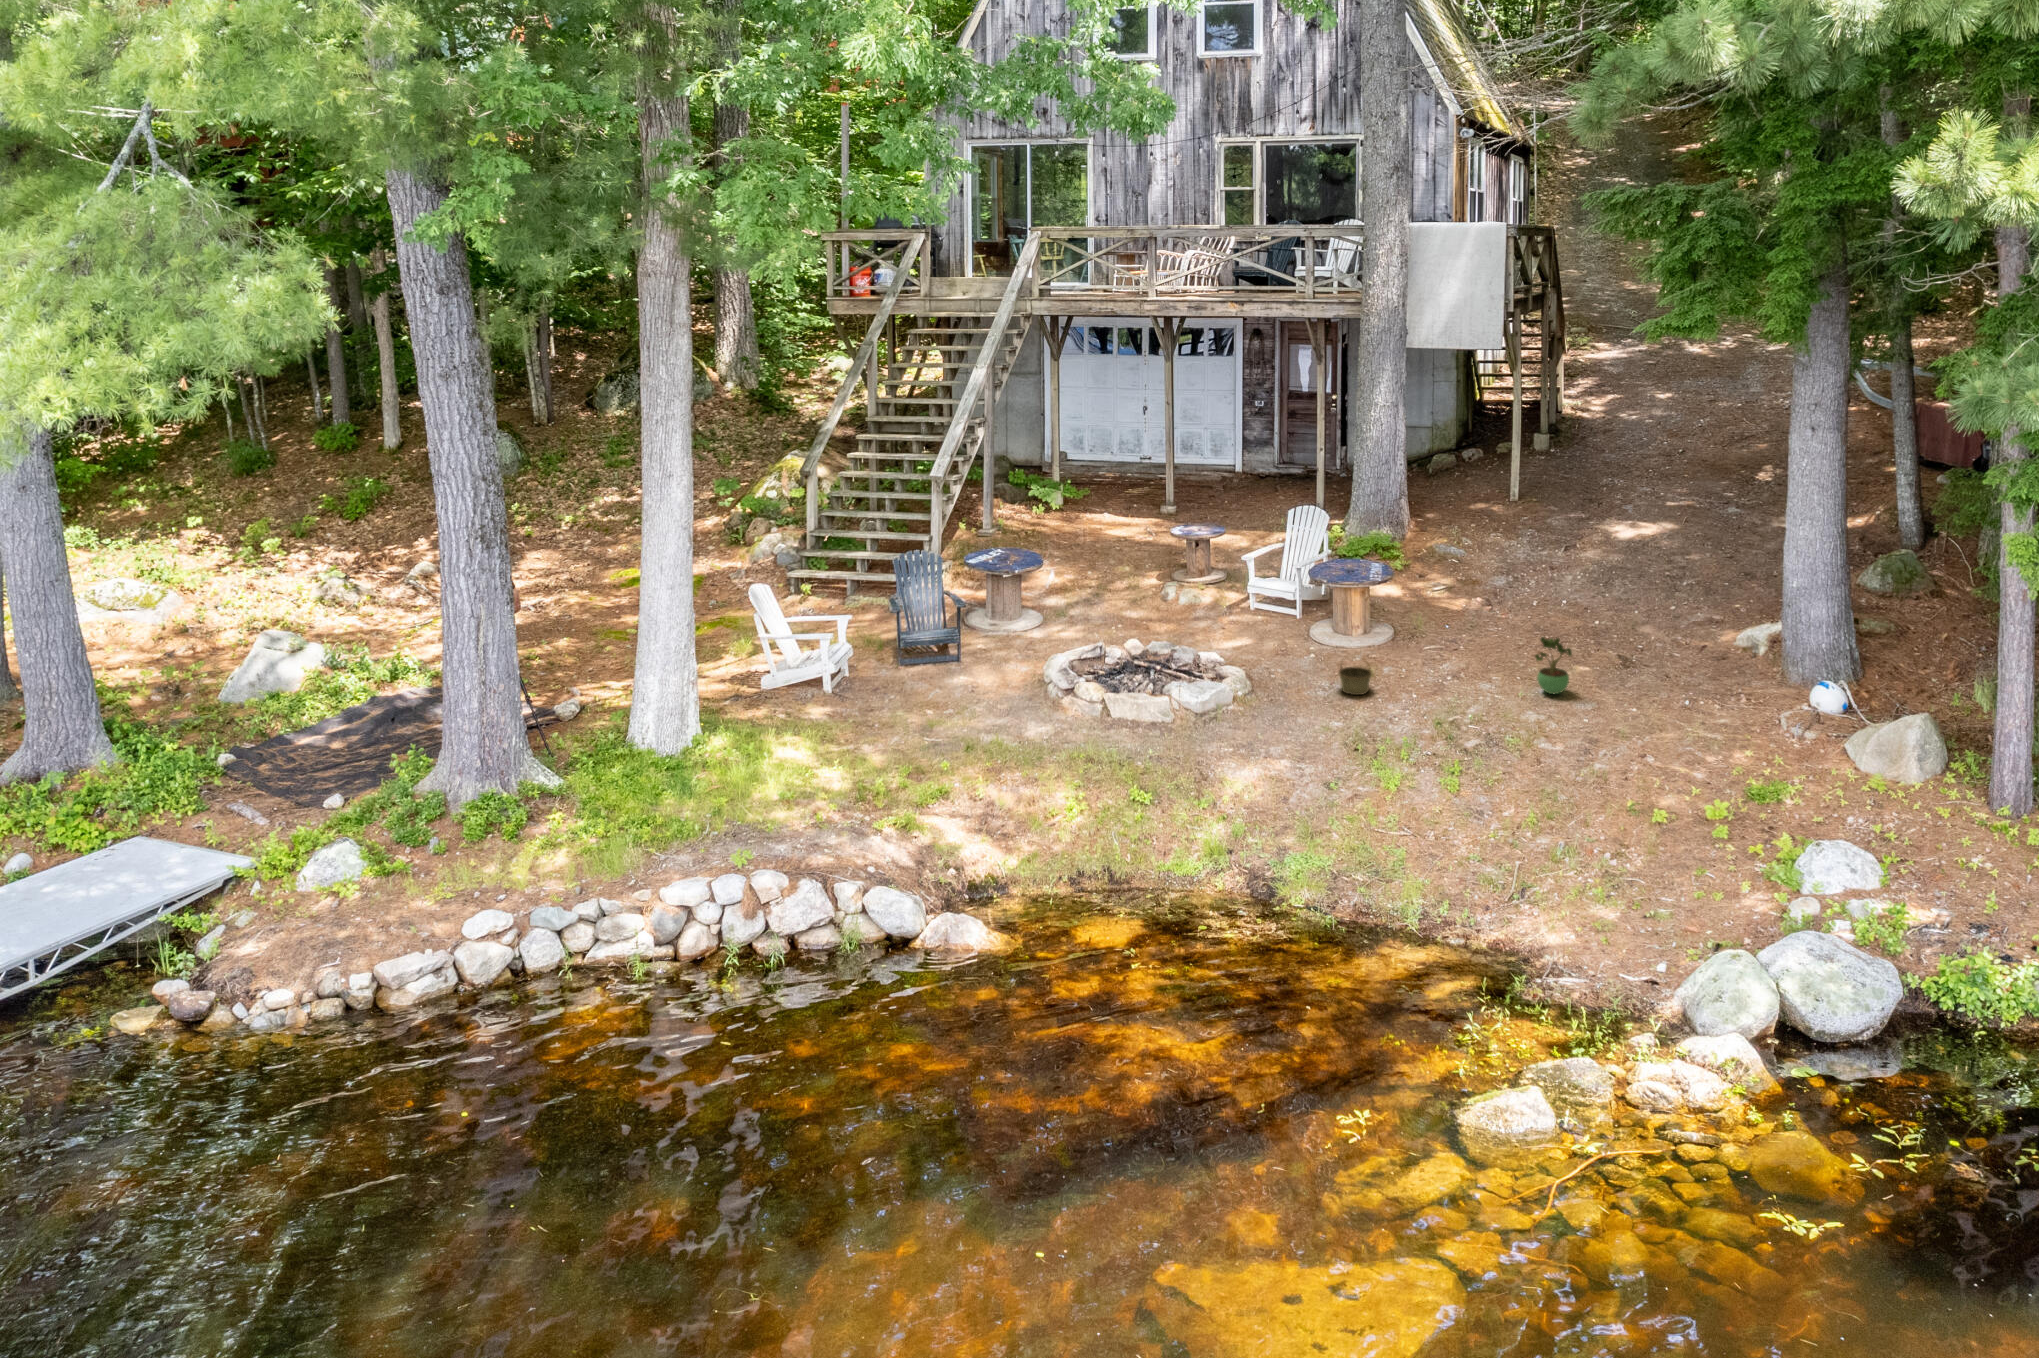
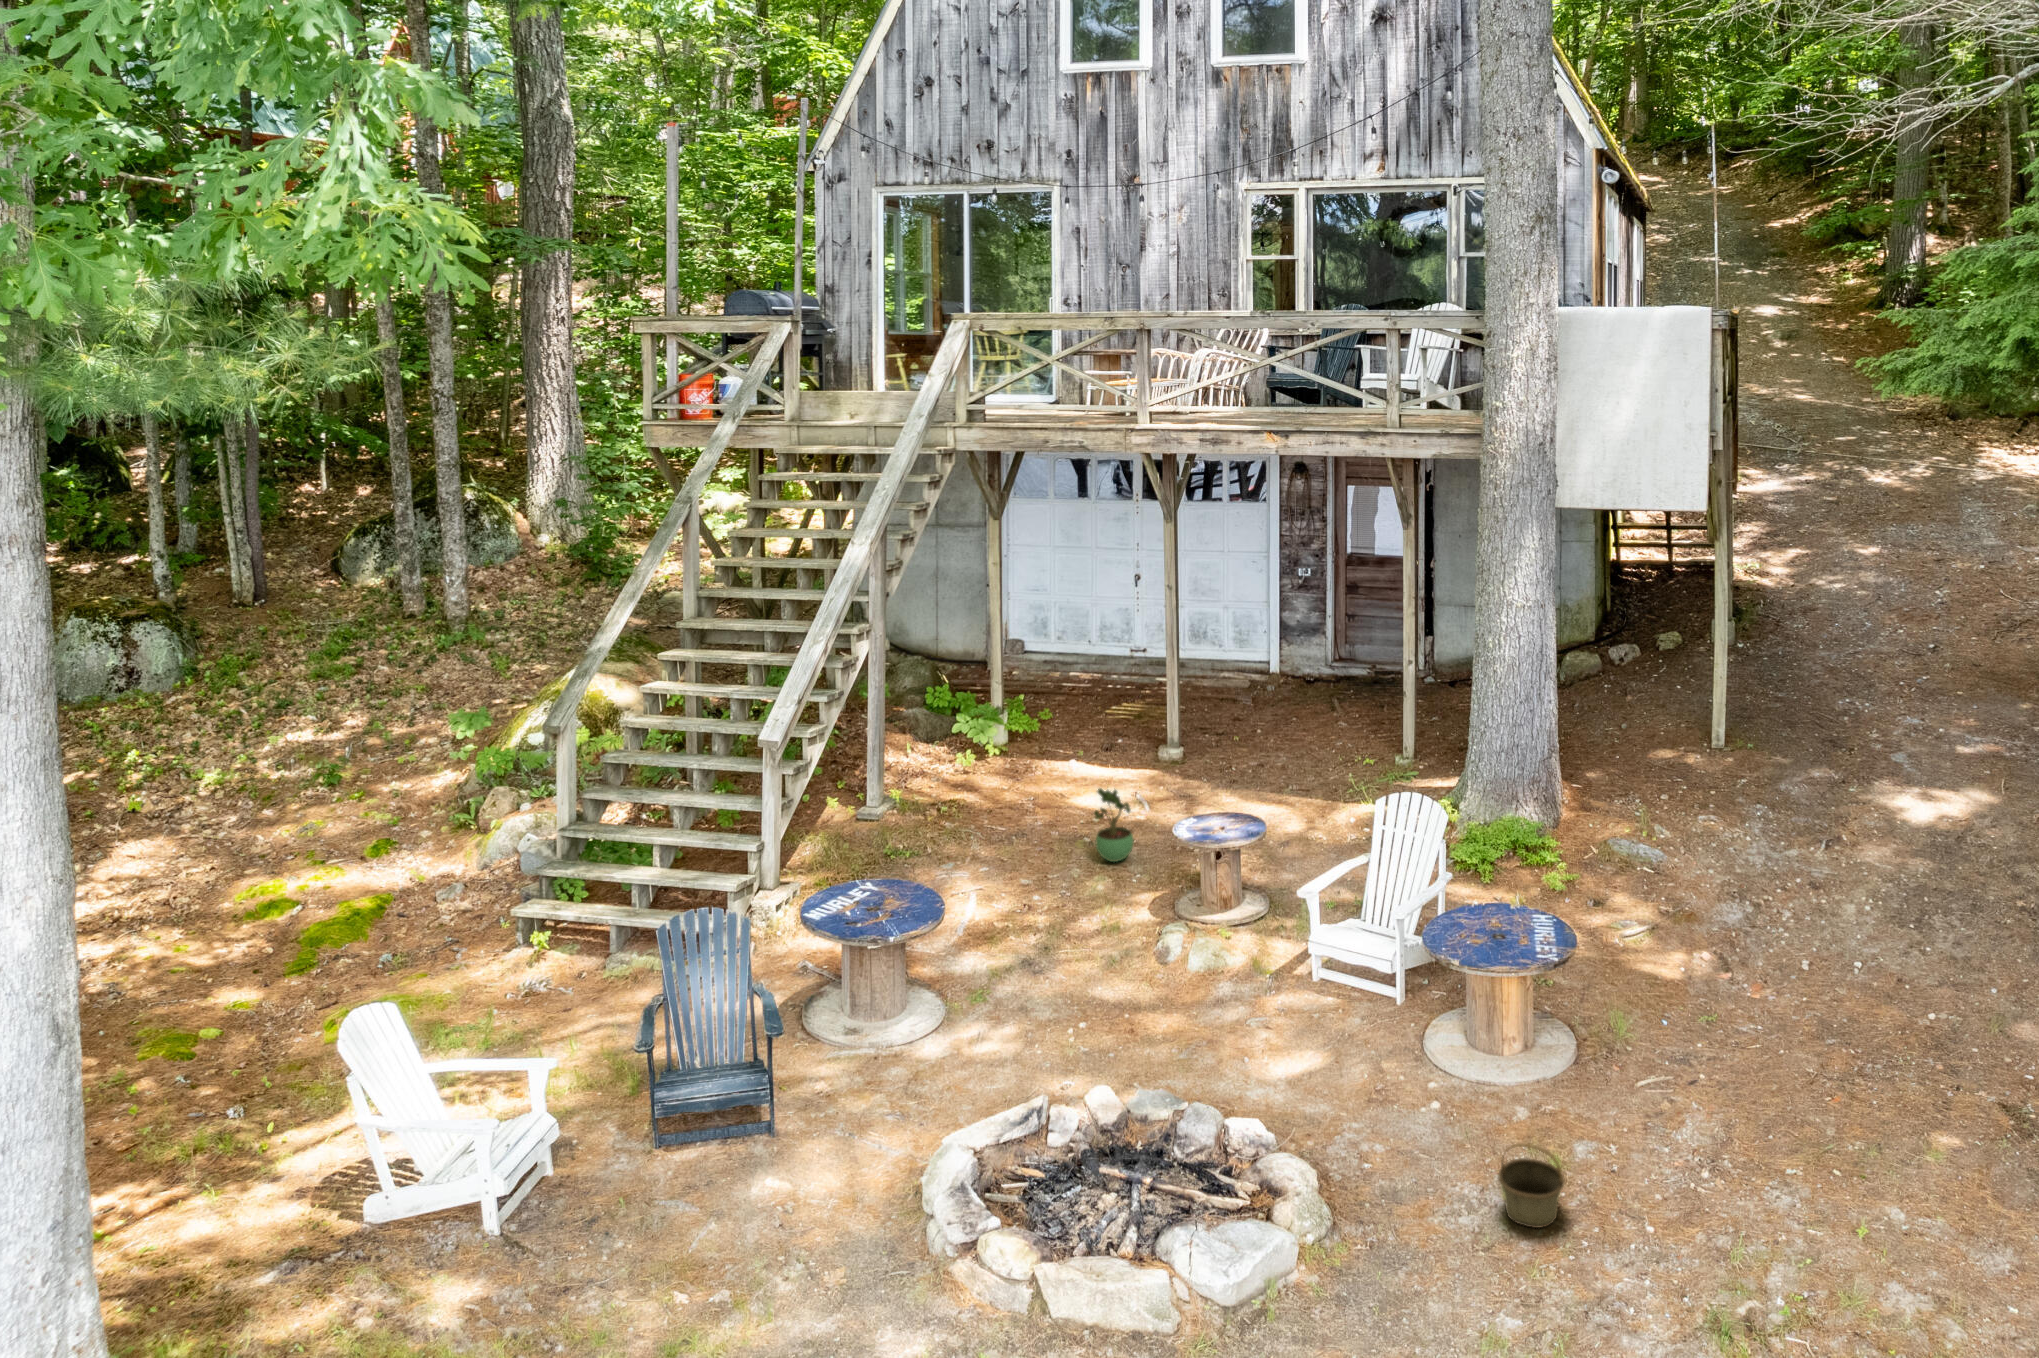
potted plant: present [1535,637,1572,694] -> present [1094,788,1134,862]

